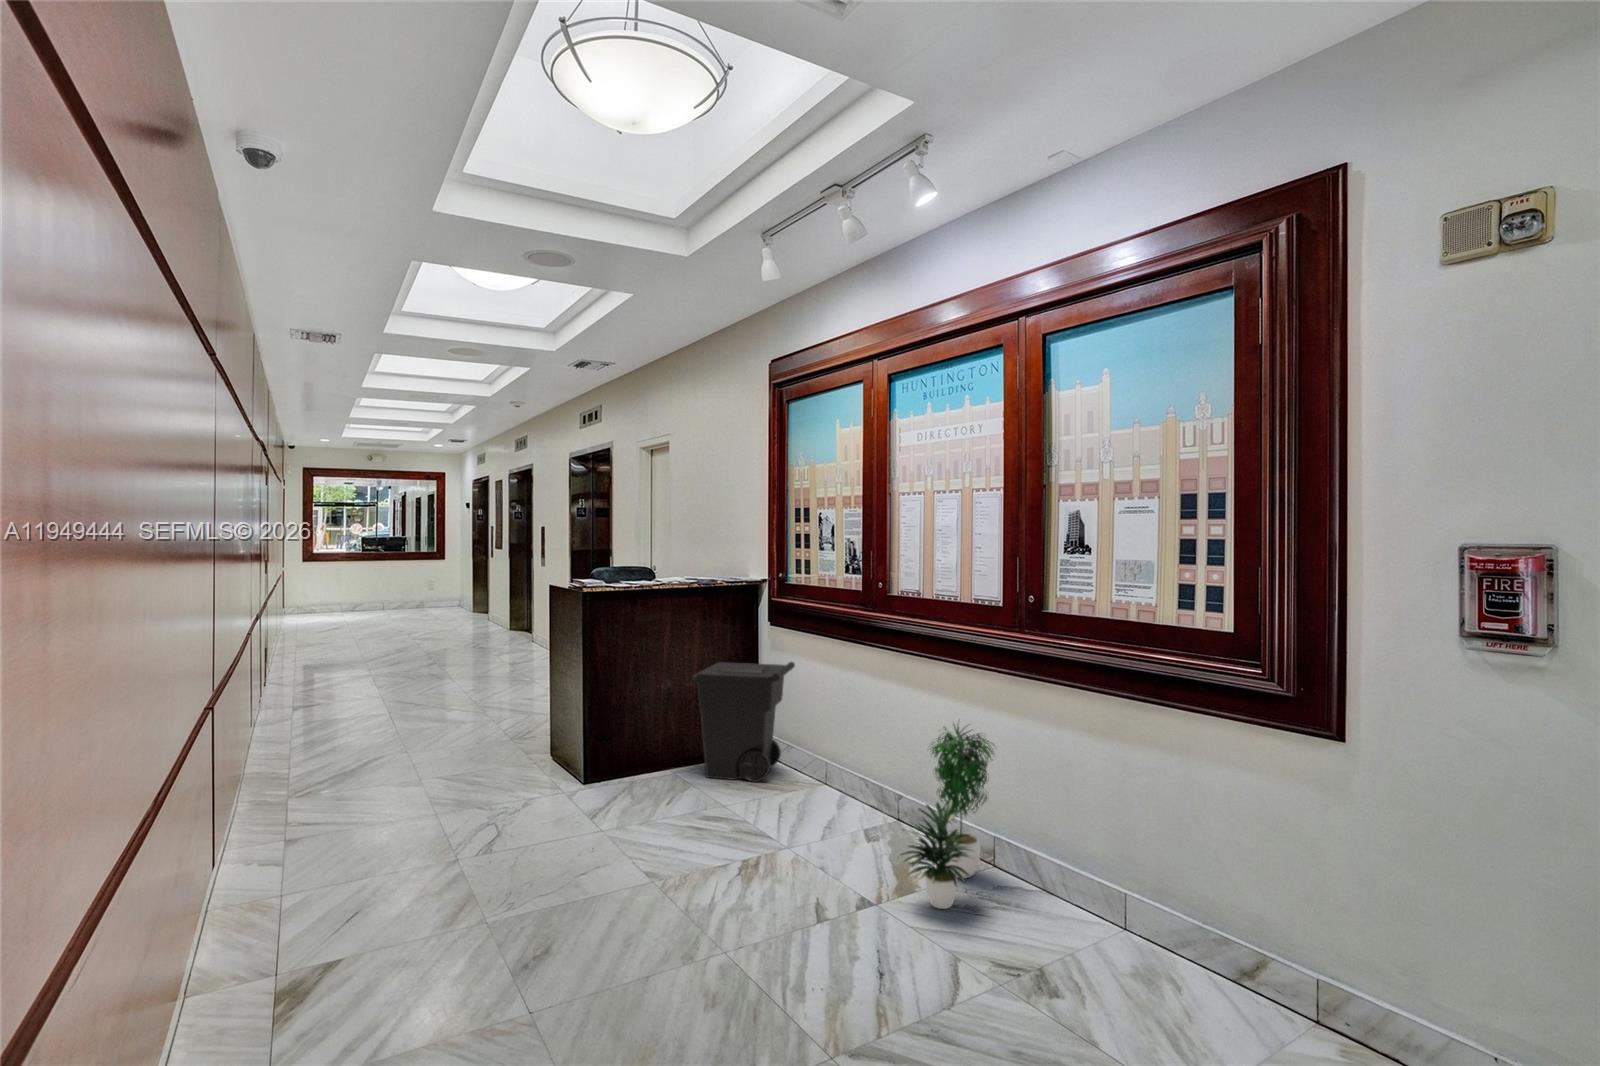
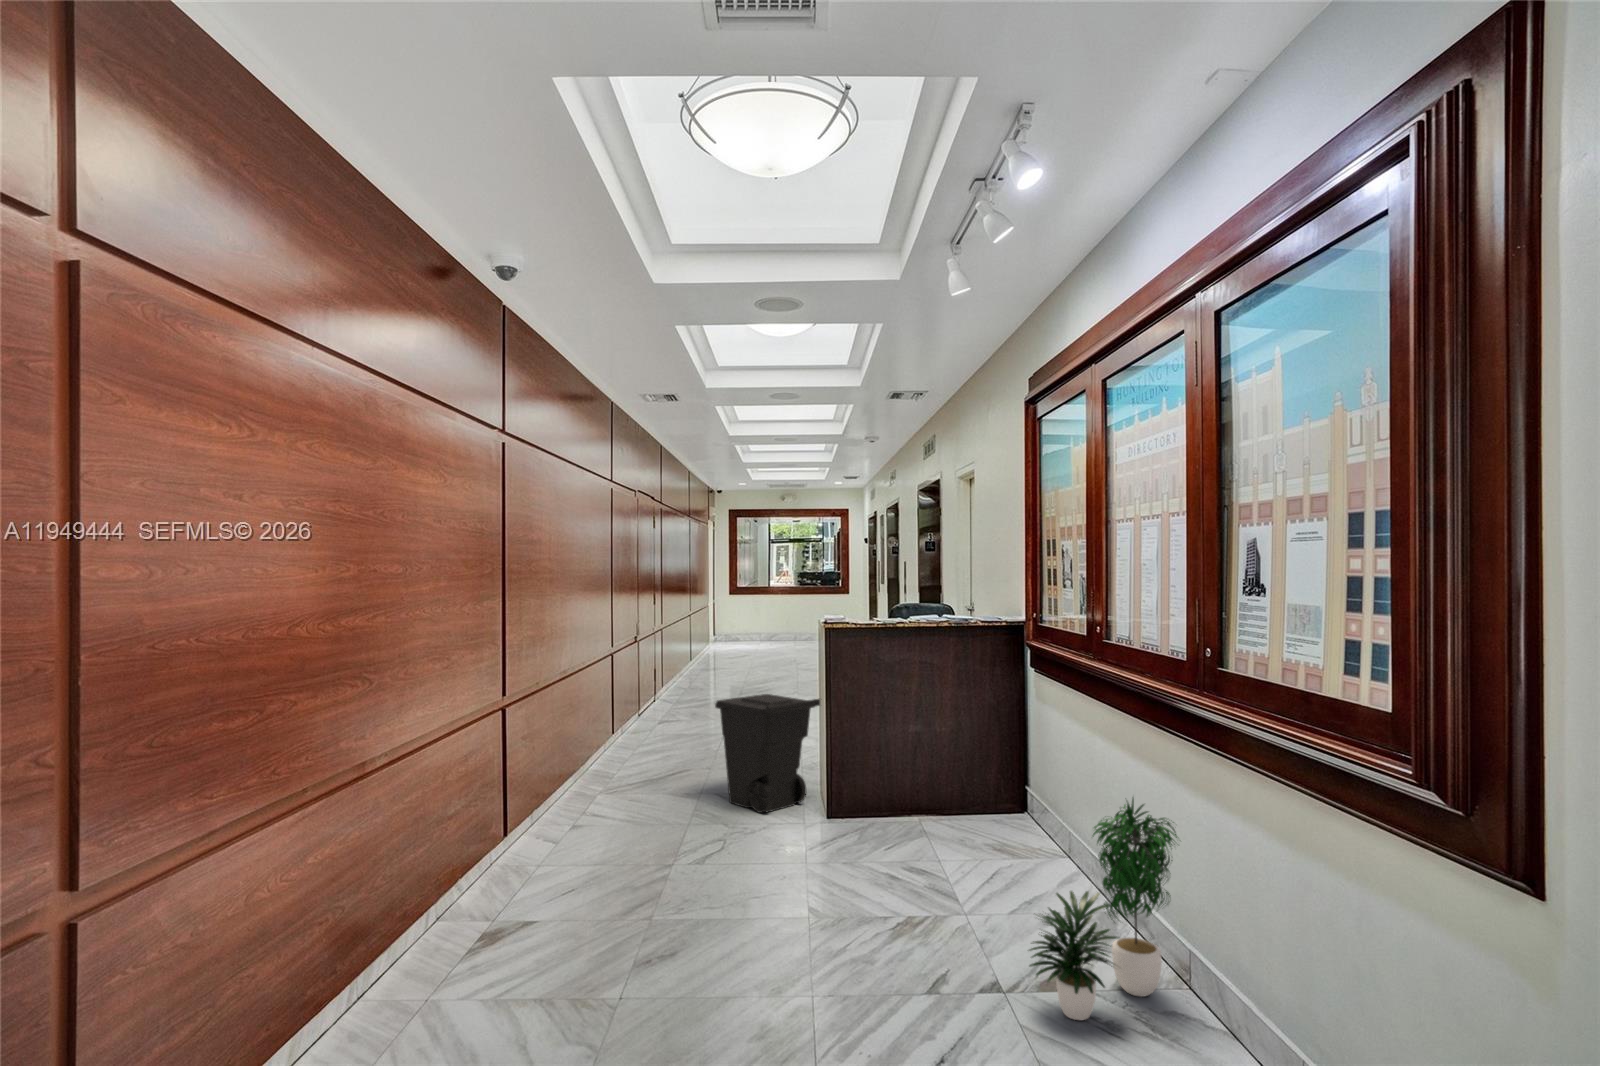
trash can: present [693,662,795,782] -> present [715,694,820,813]

